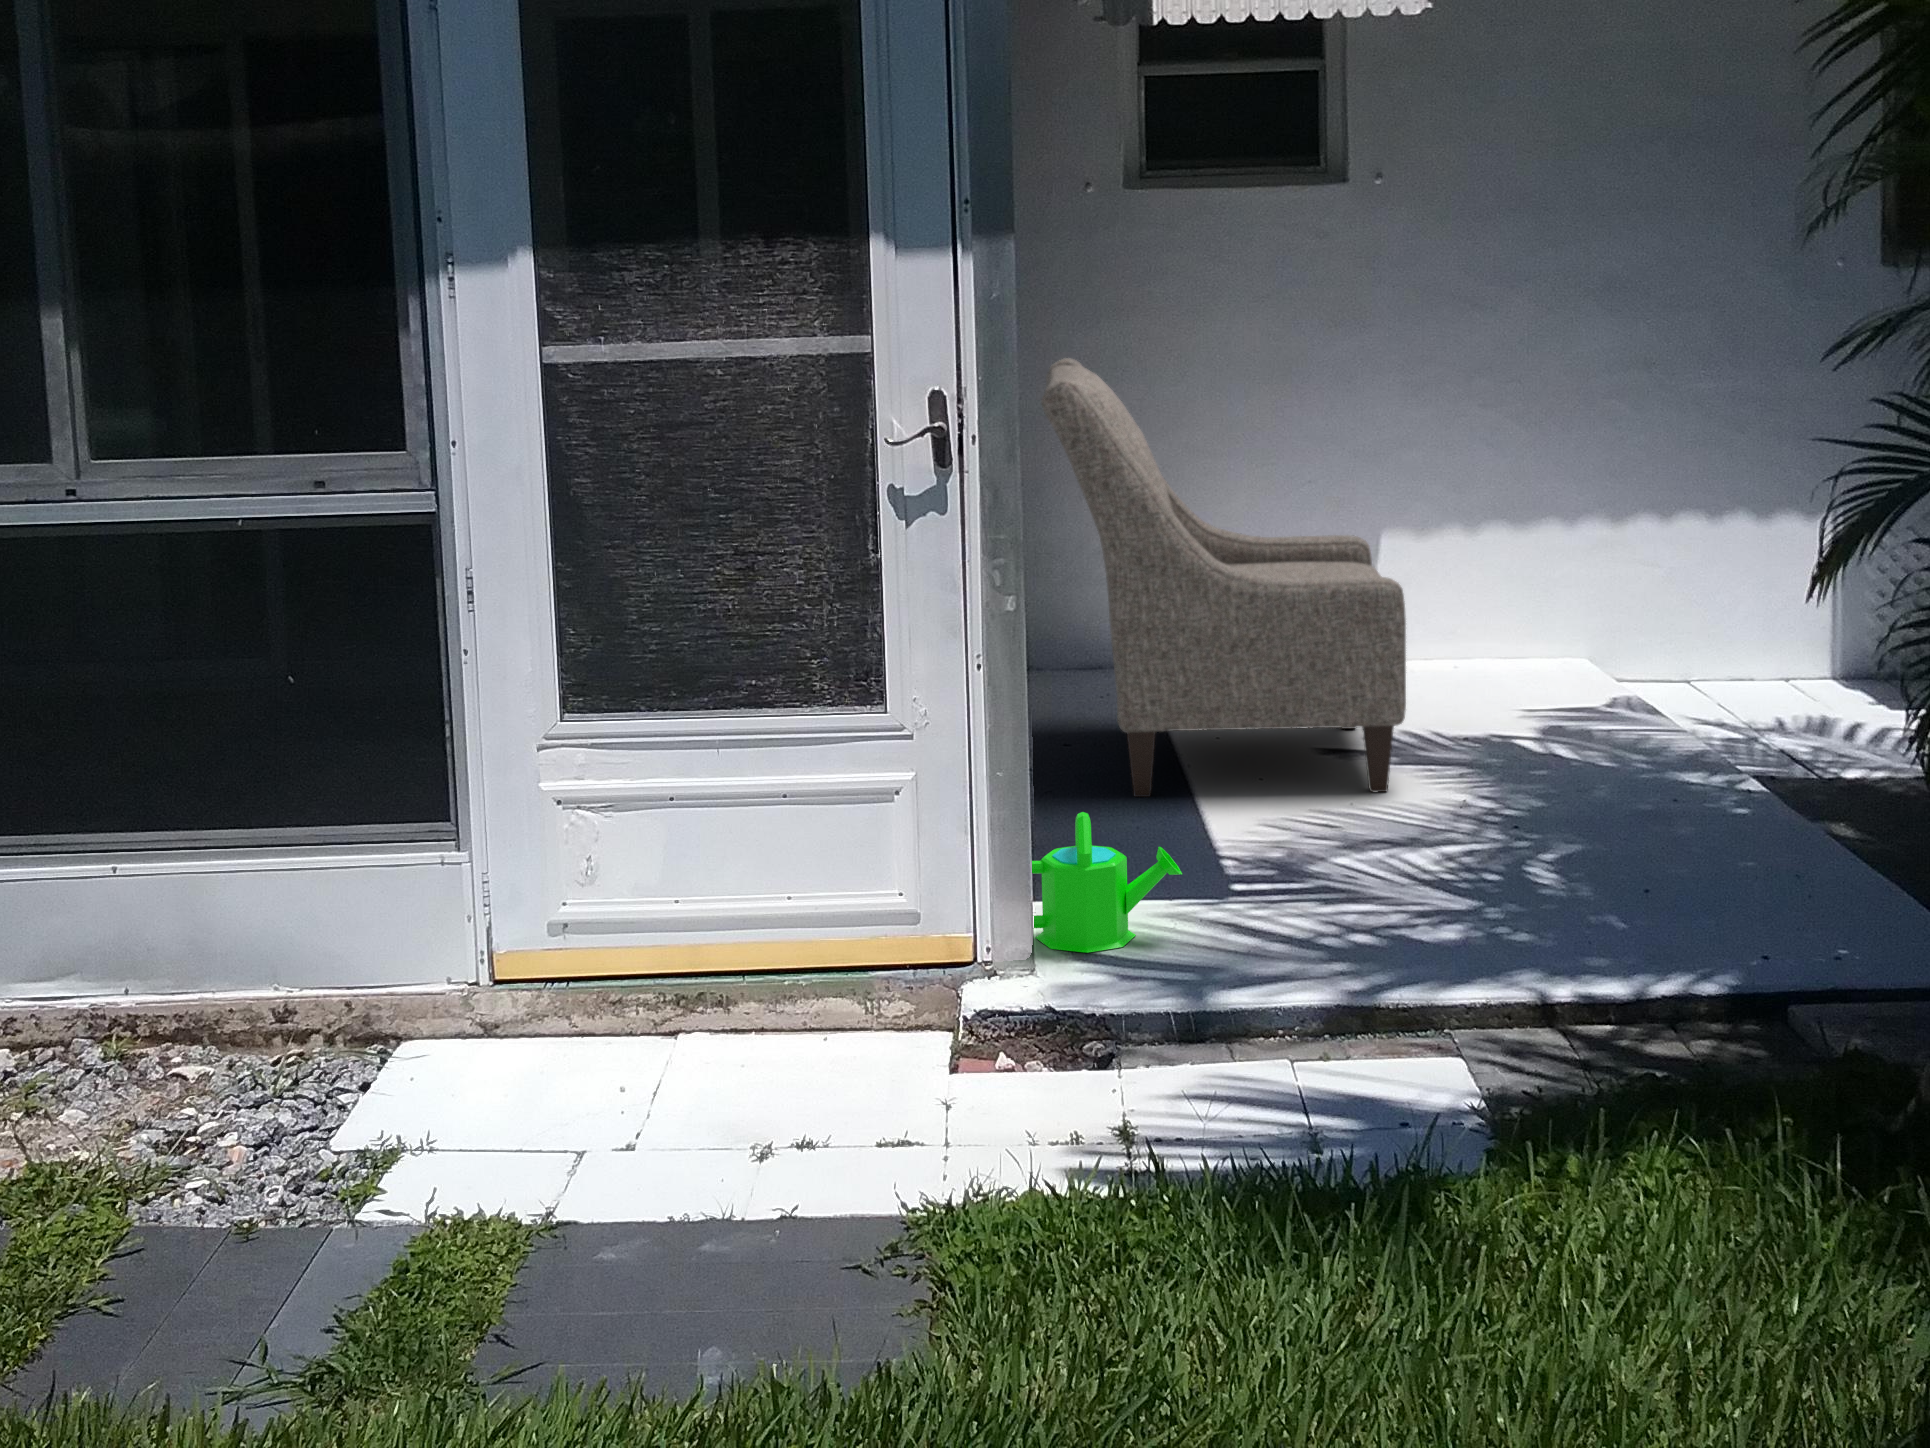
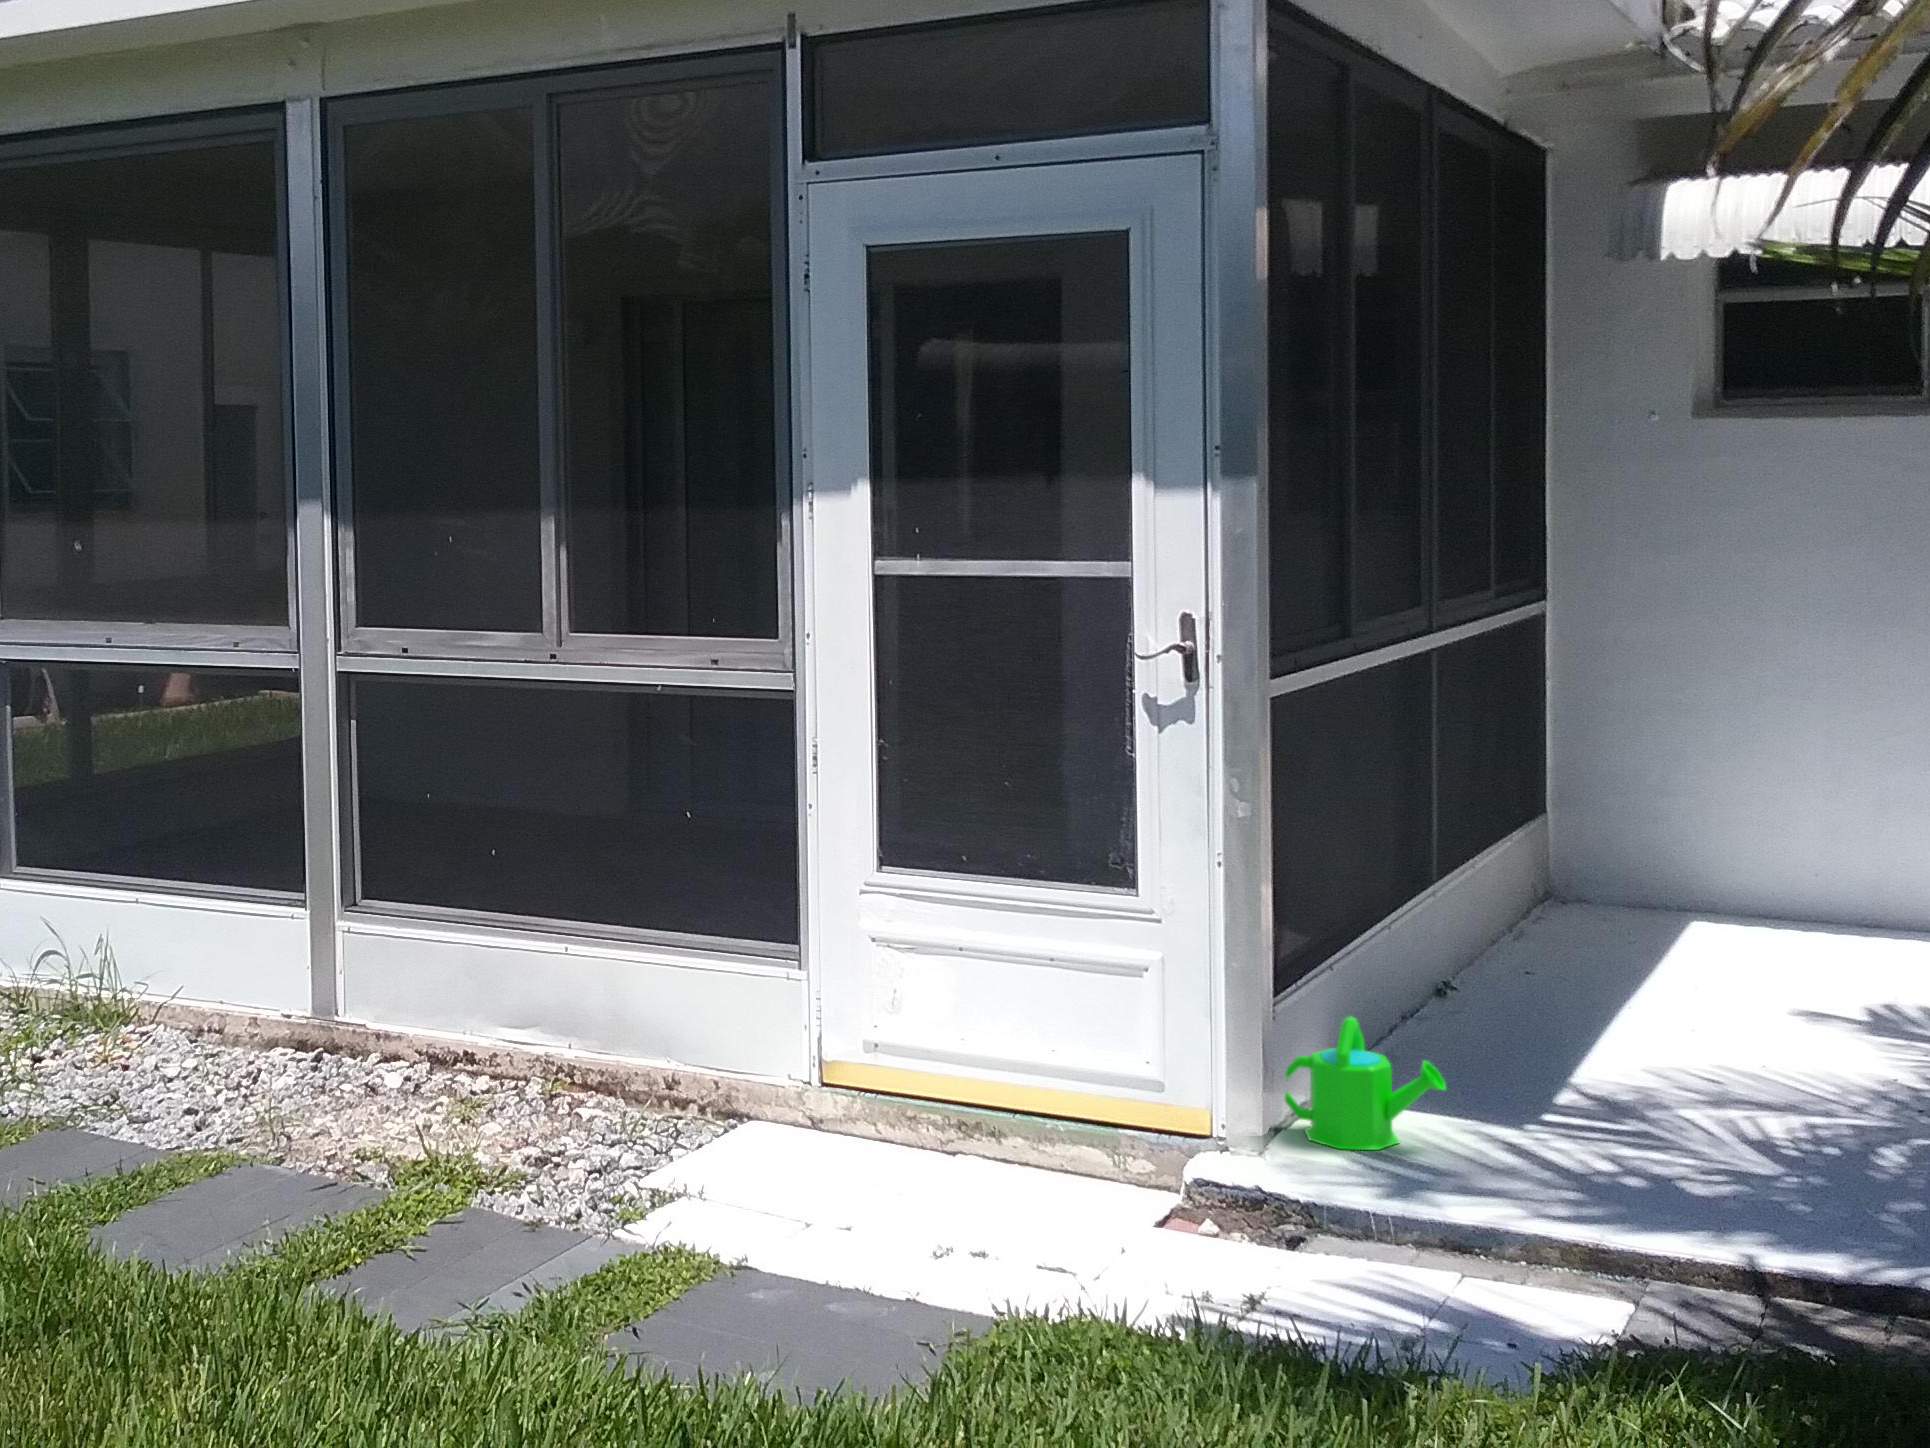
chair: present [1041,358,1406,797] -> none [1428,600,1838,1060]

